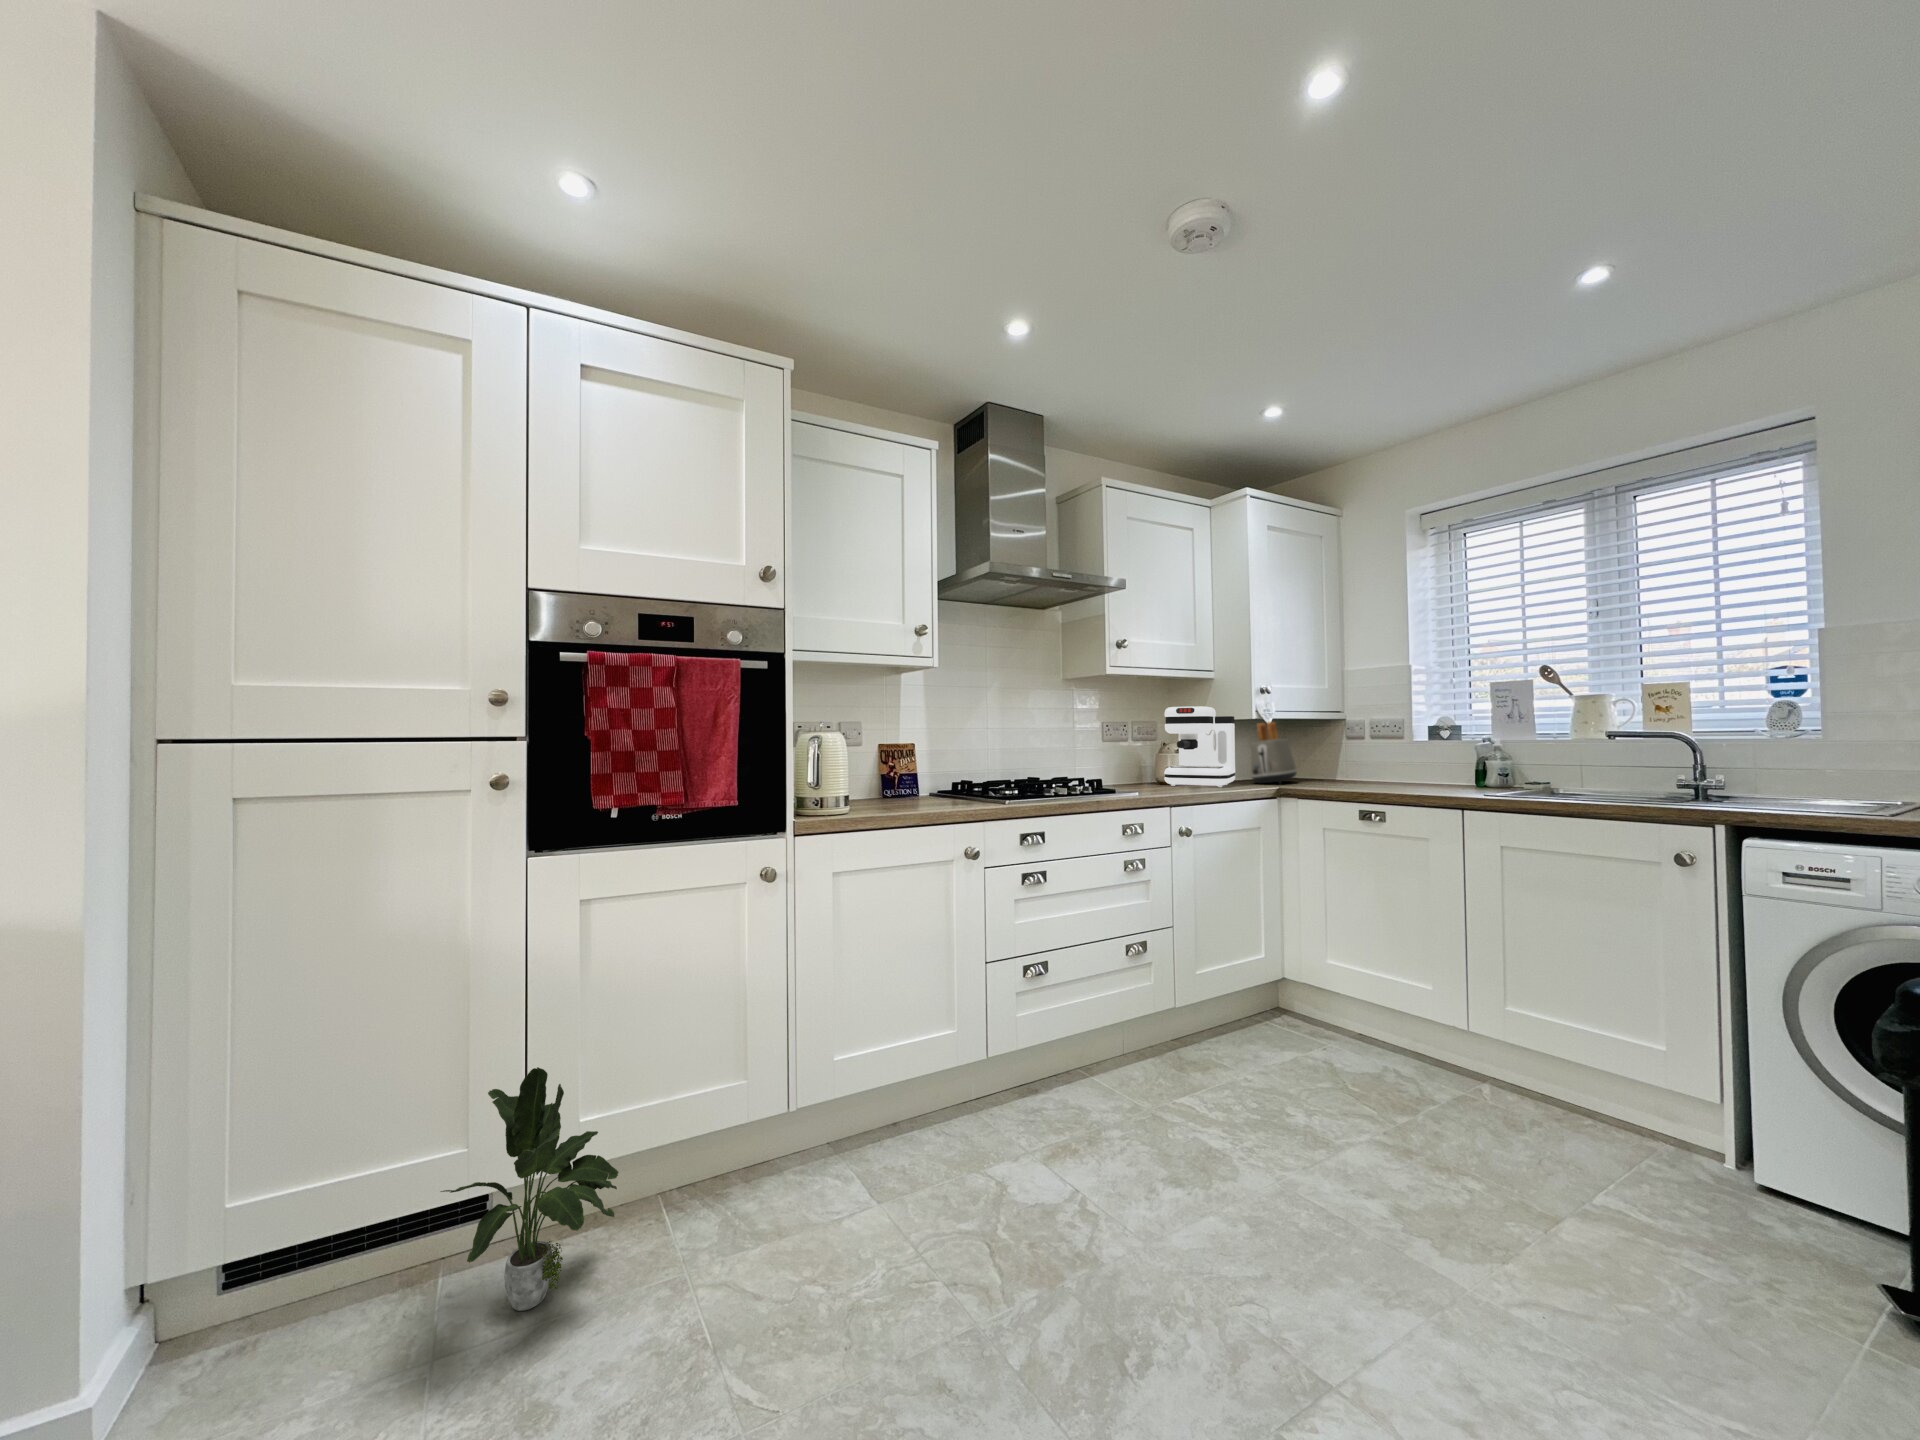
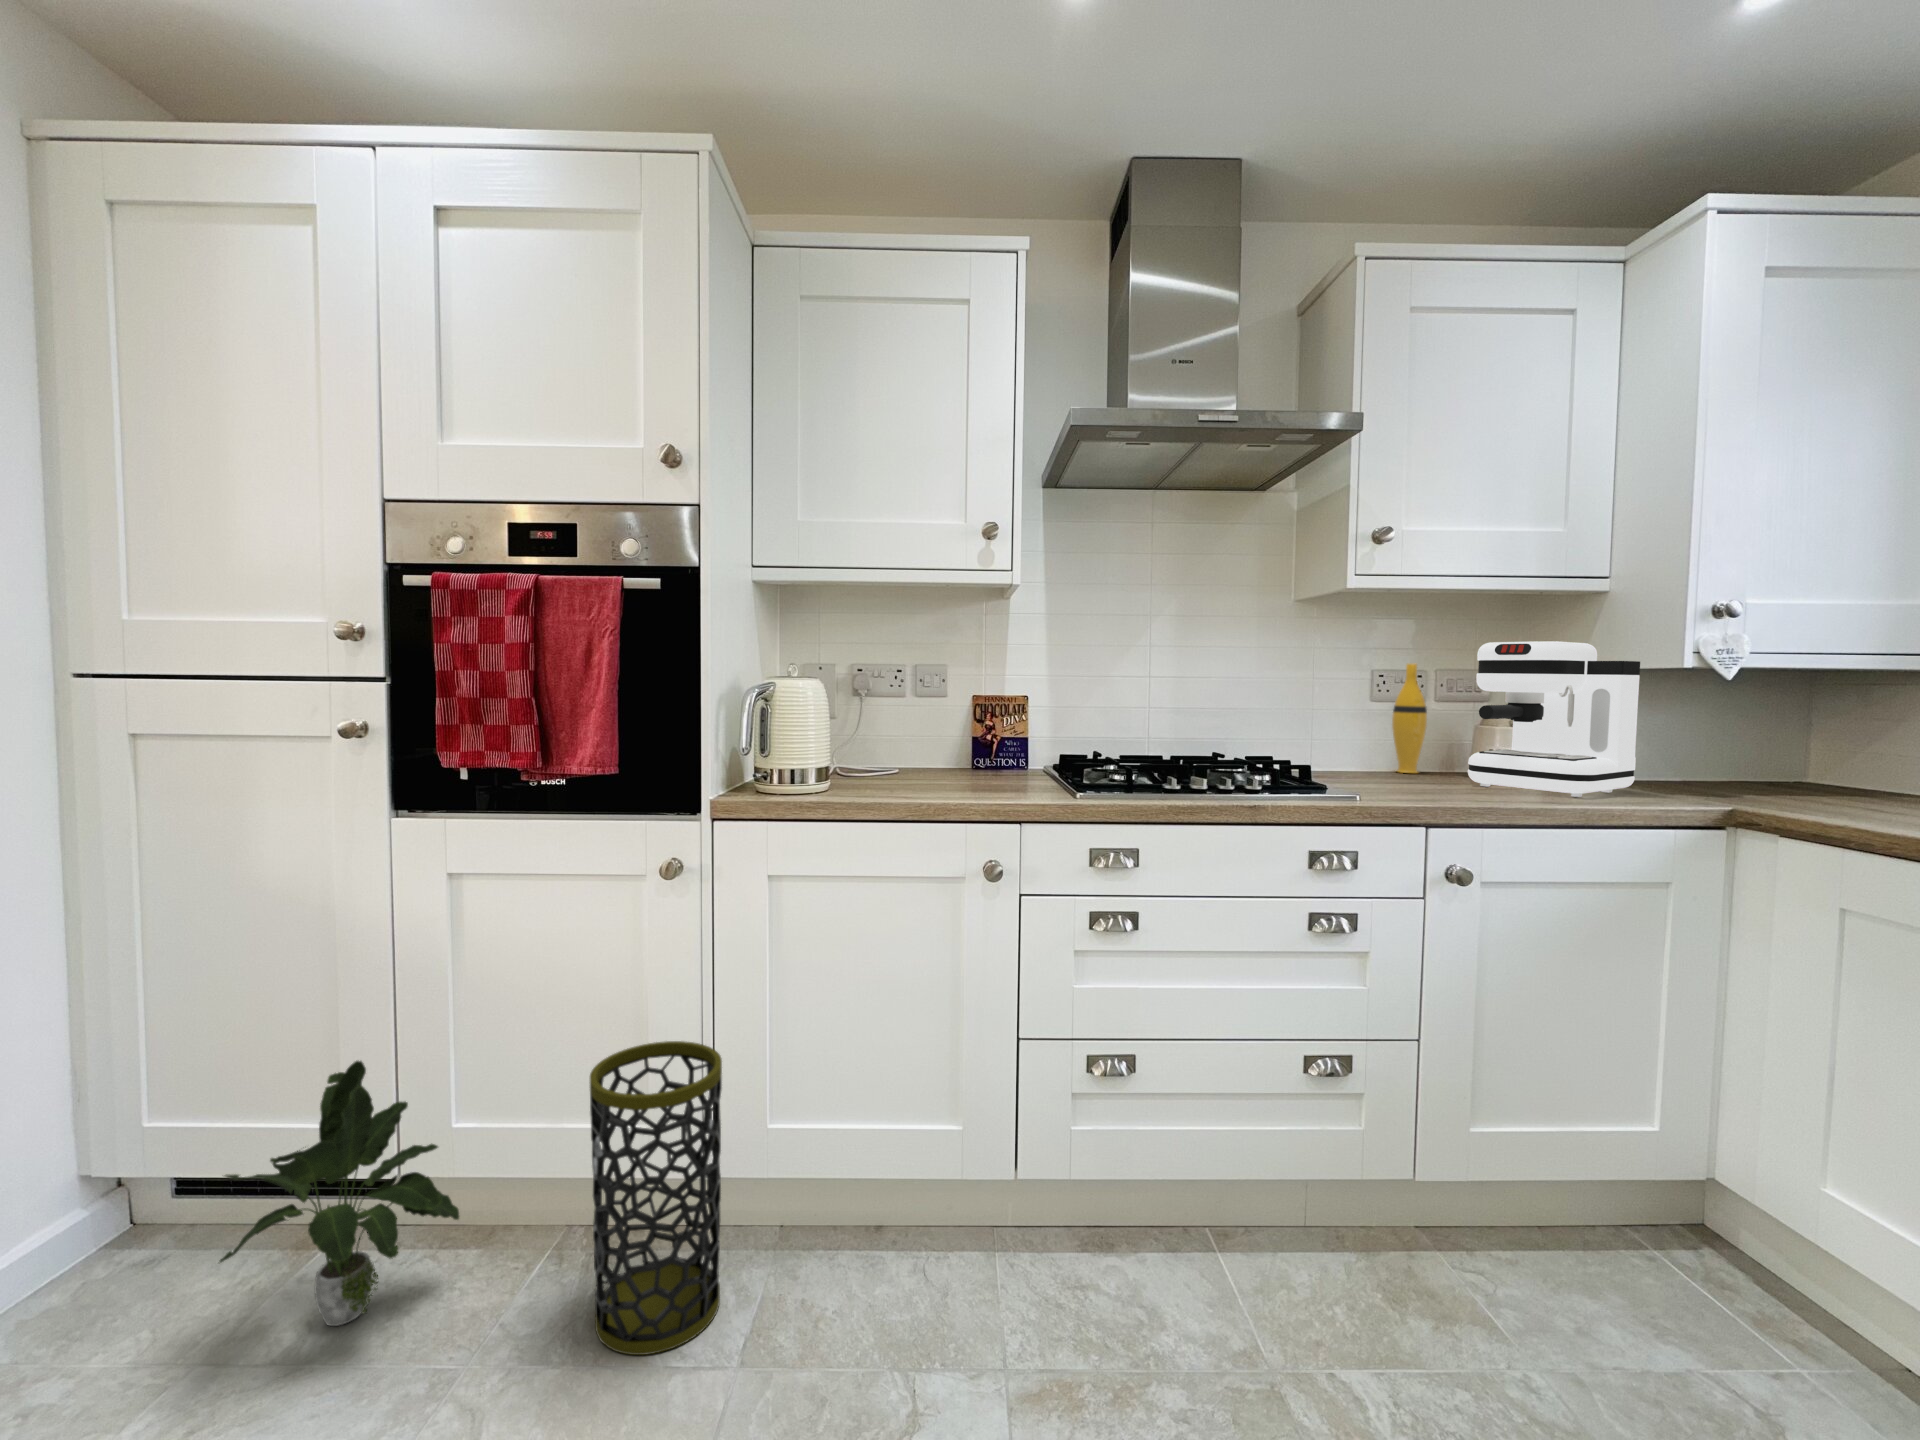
vase: none [1112,719,1131,783] -> present [1392,664,1427,773]
toaster: present [1250,722,1297,784] -> none [1686,673,1820,799]
trash can: none [747,1002,841,1236] -> present [590,1041,722,1355]

